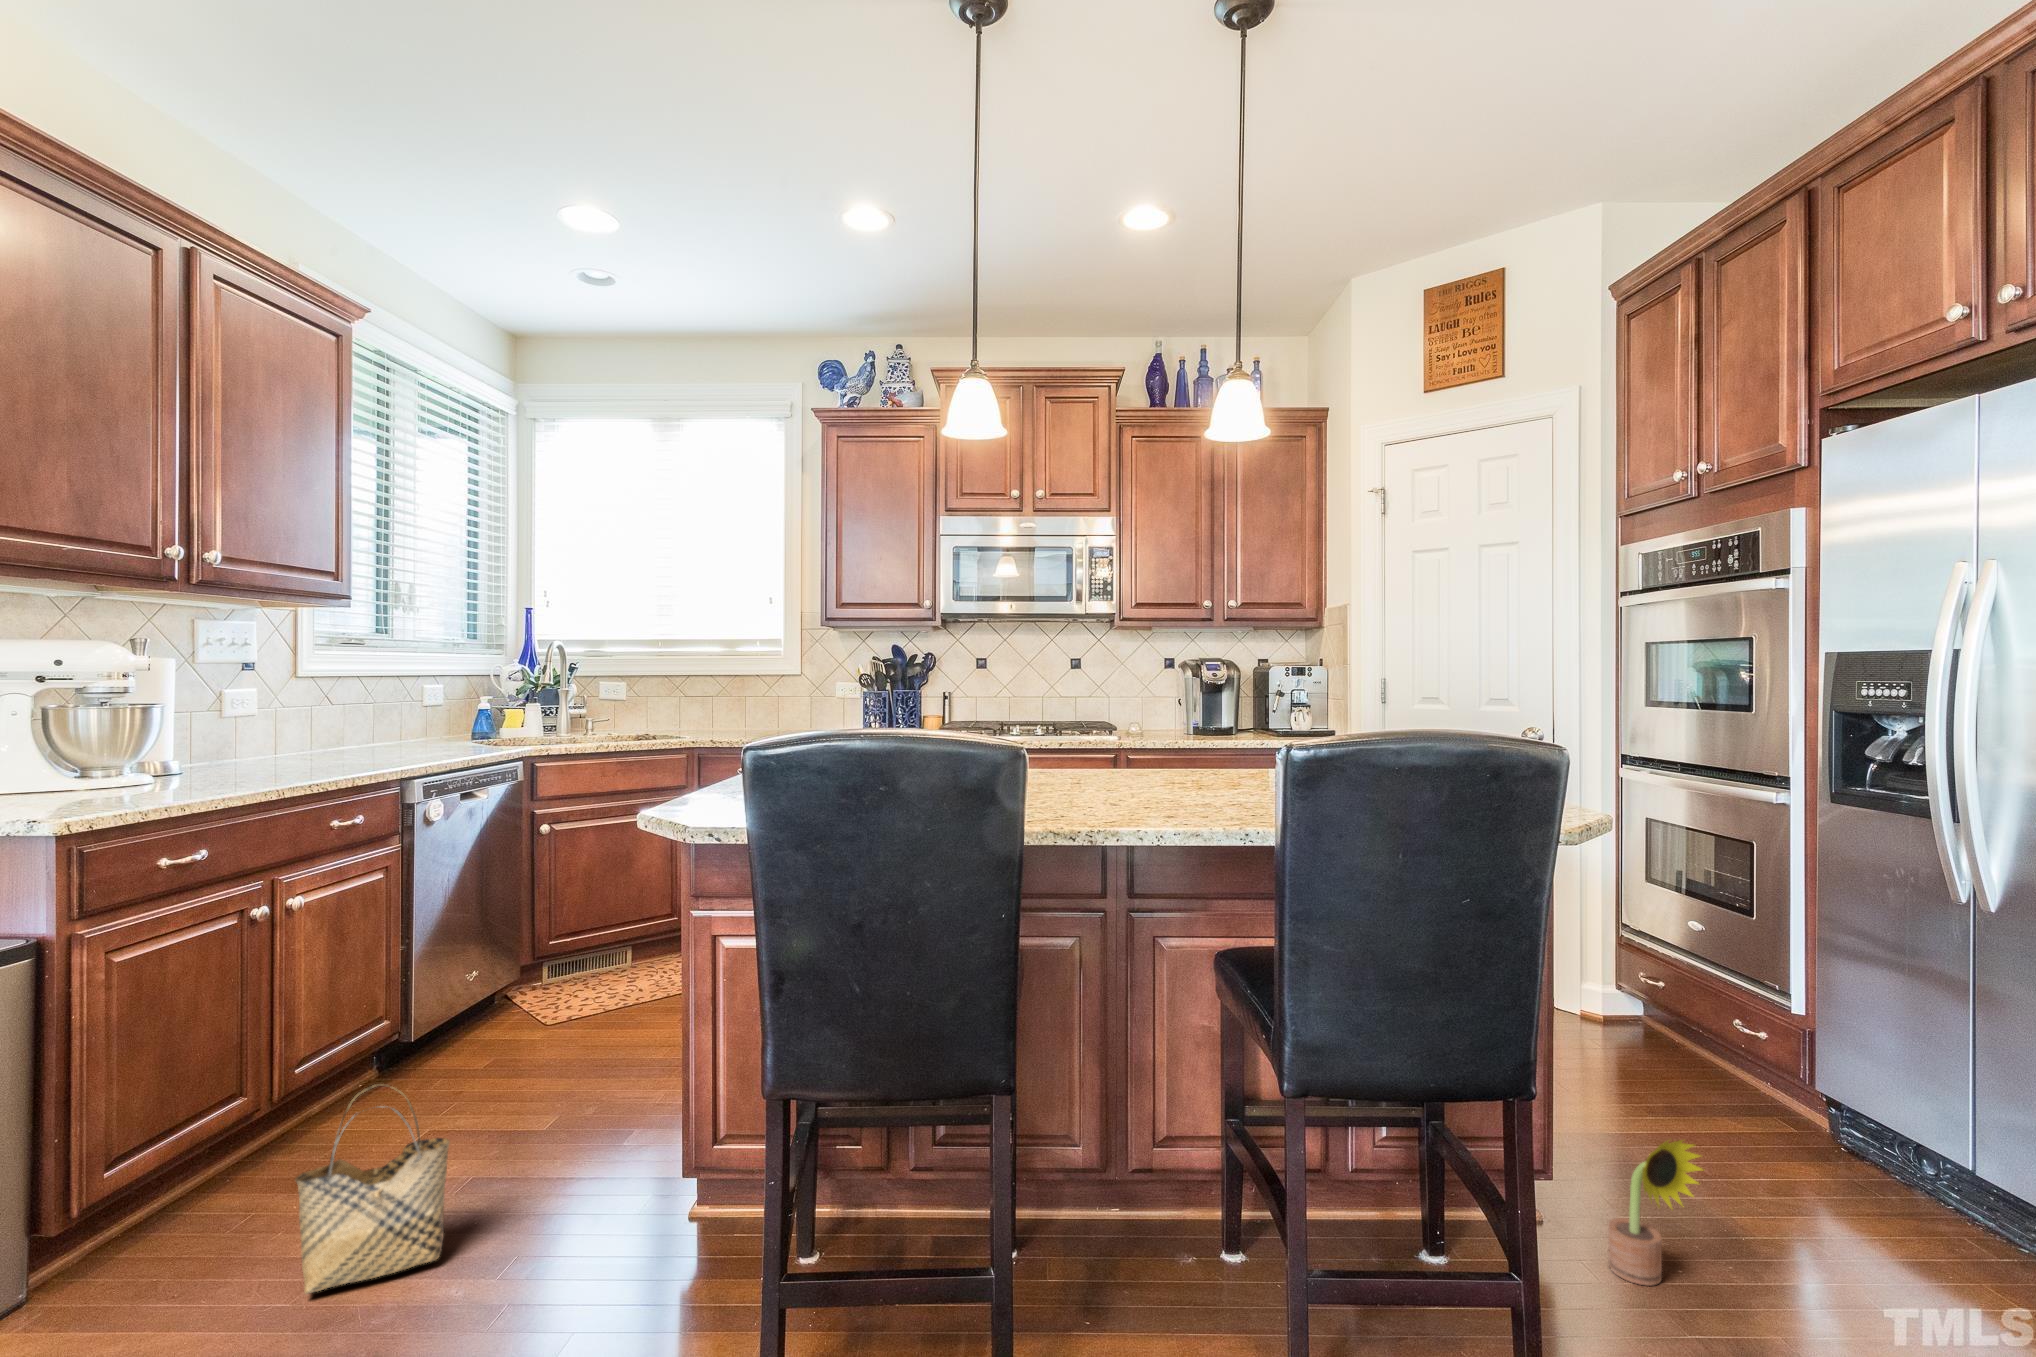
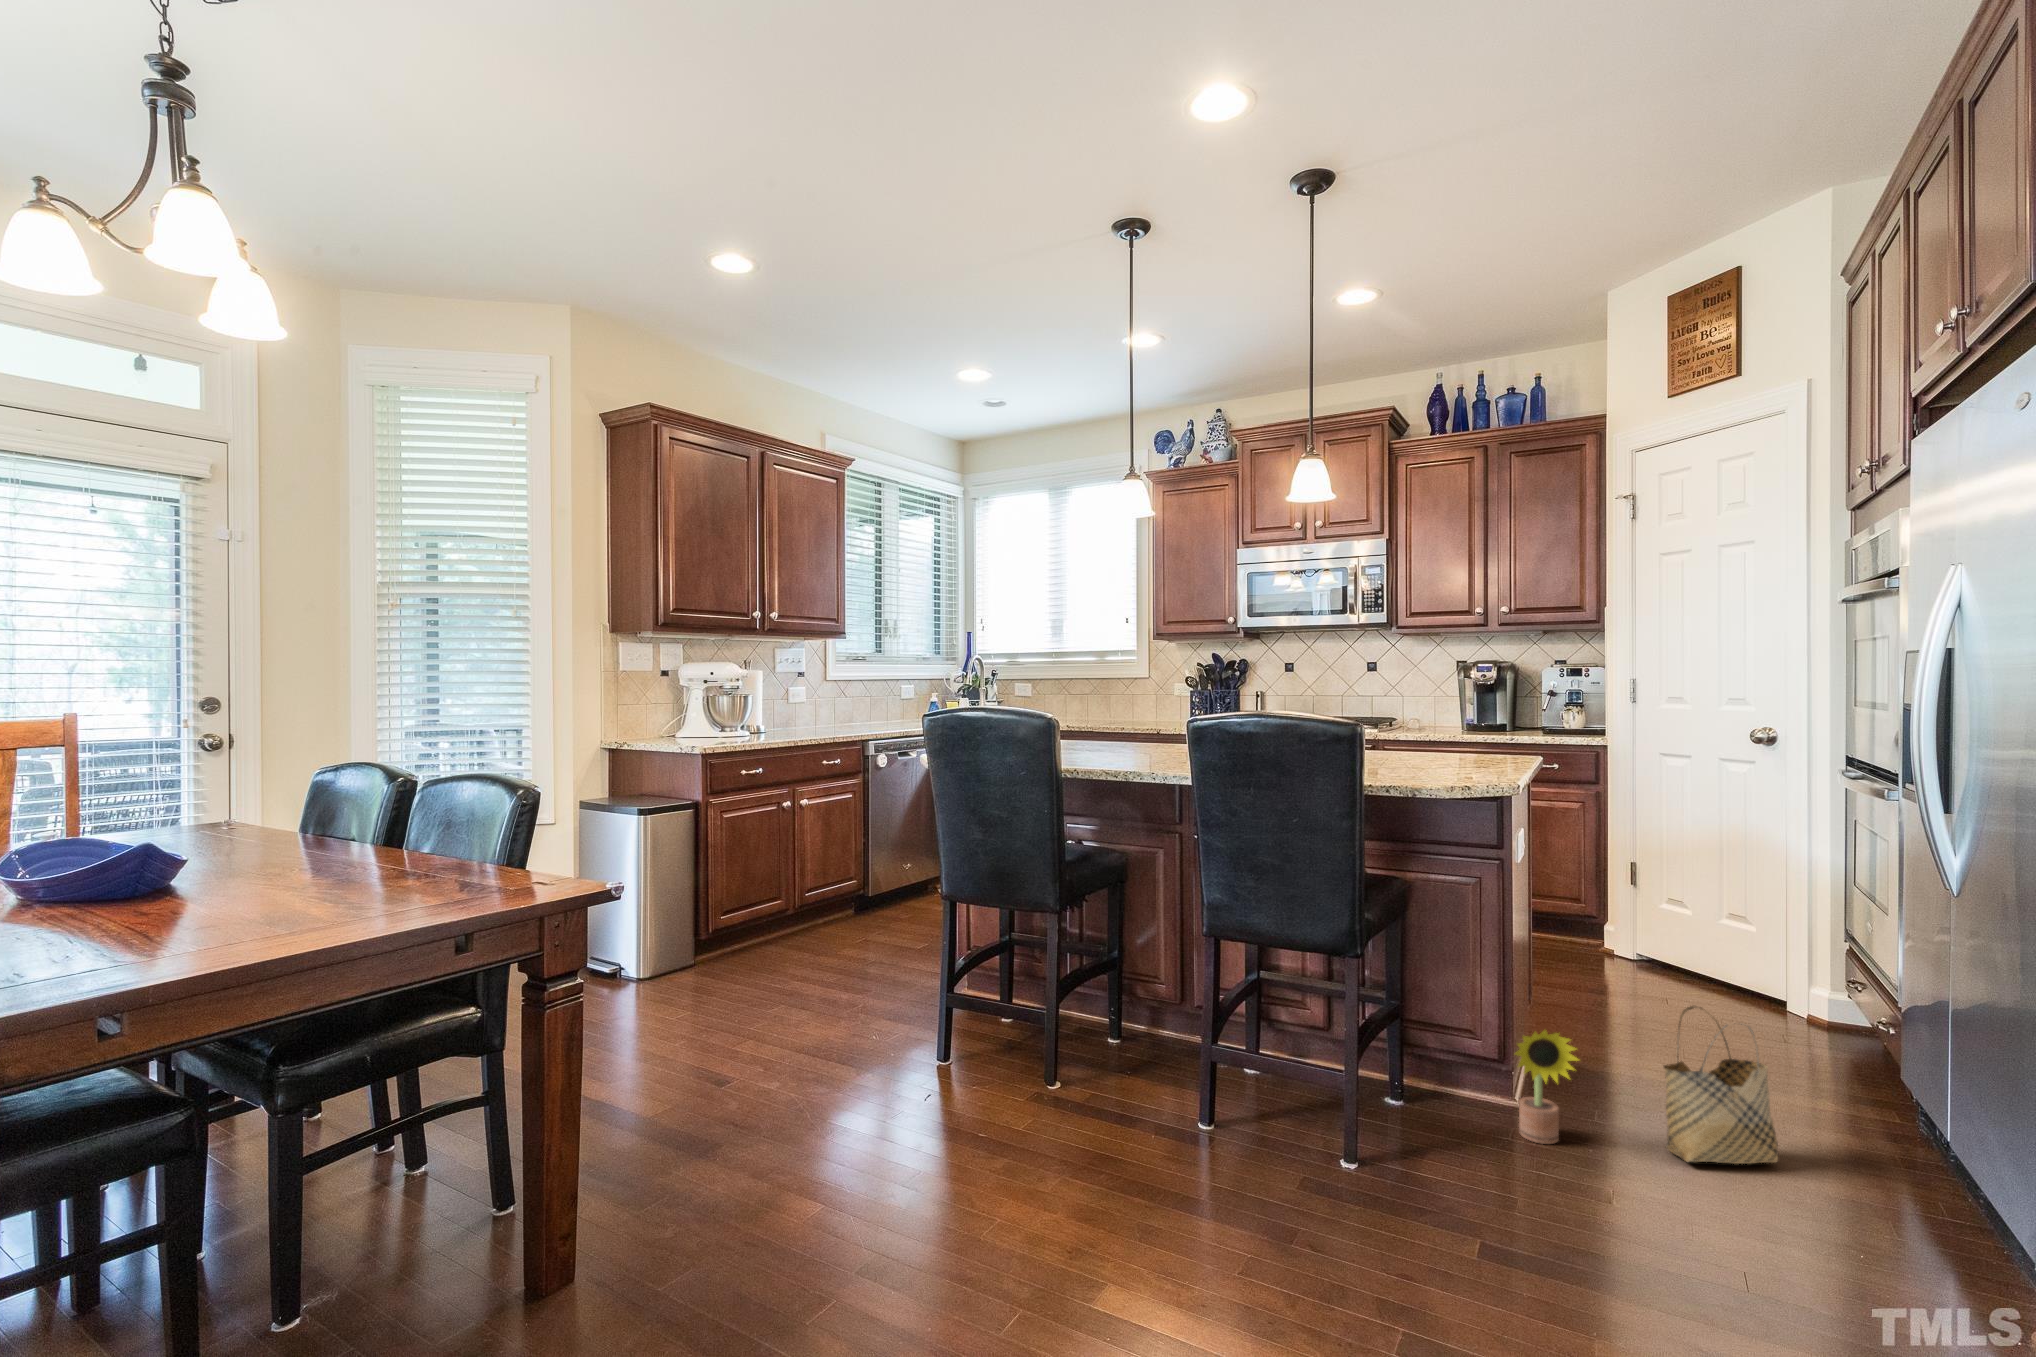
woven basket: present [295,1084,450,1294] -> present [1664,1006,1778,1164]

